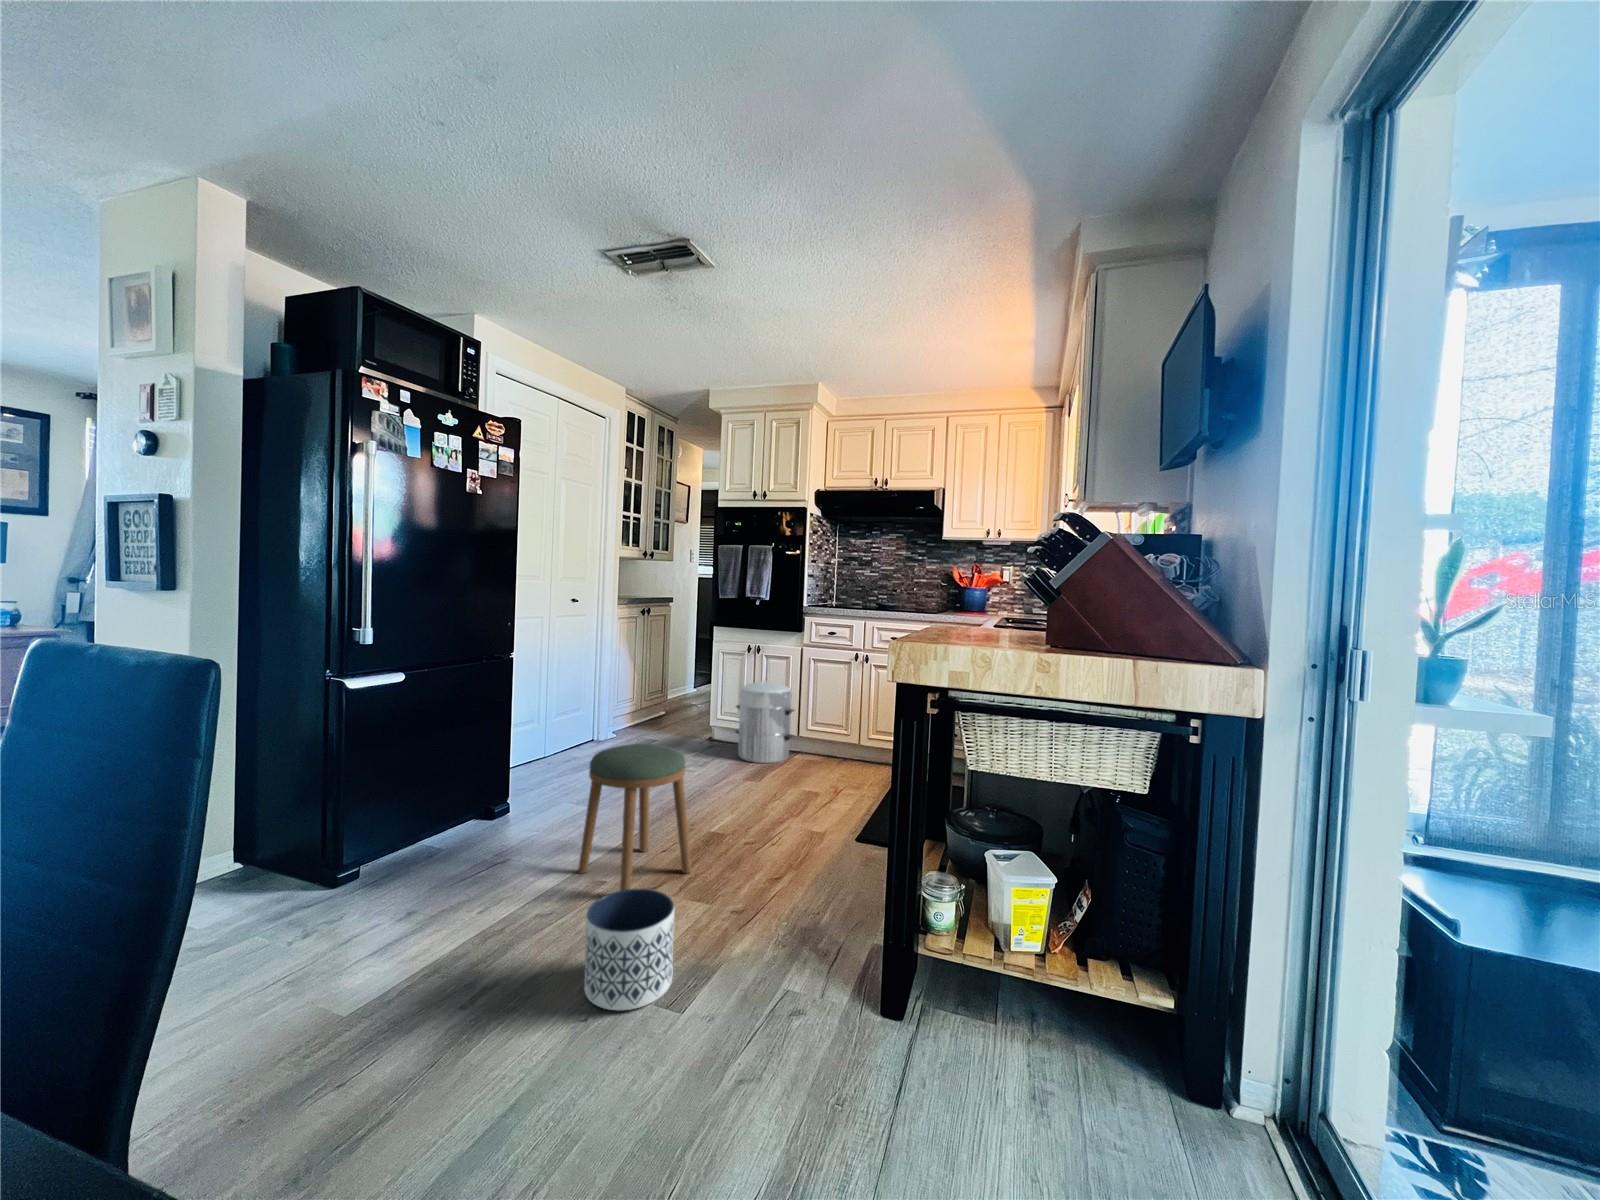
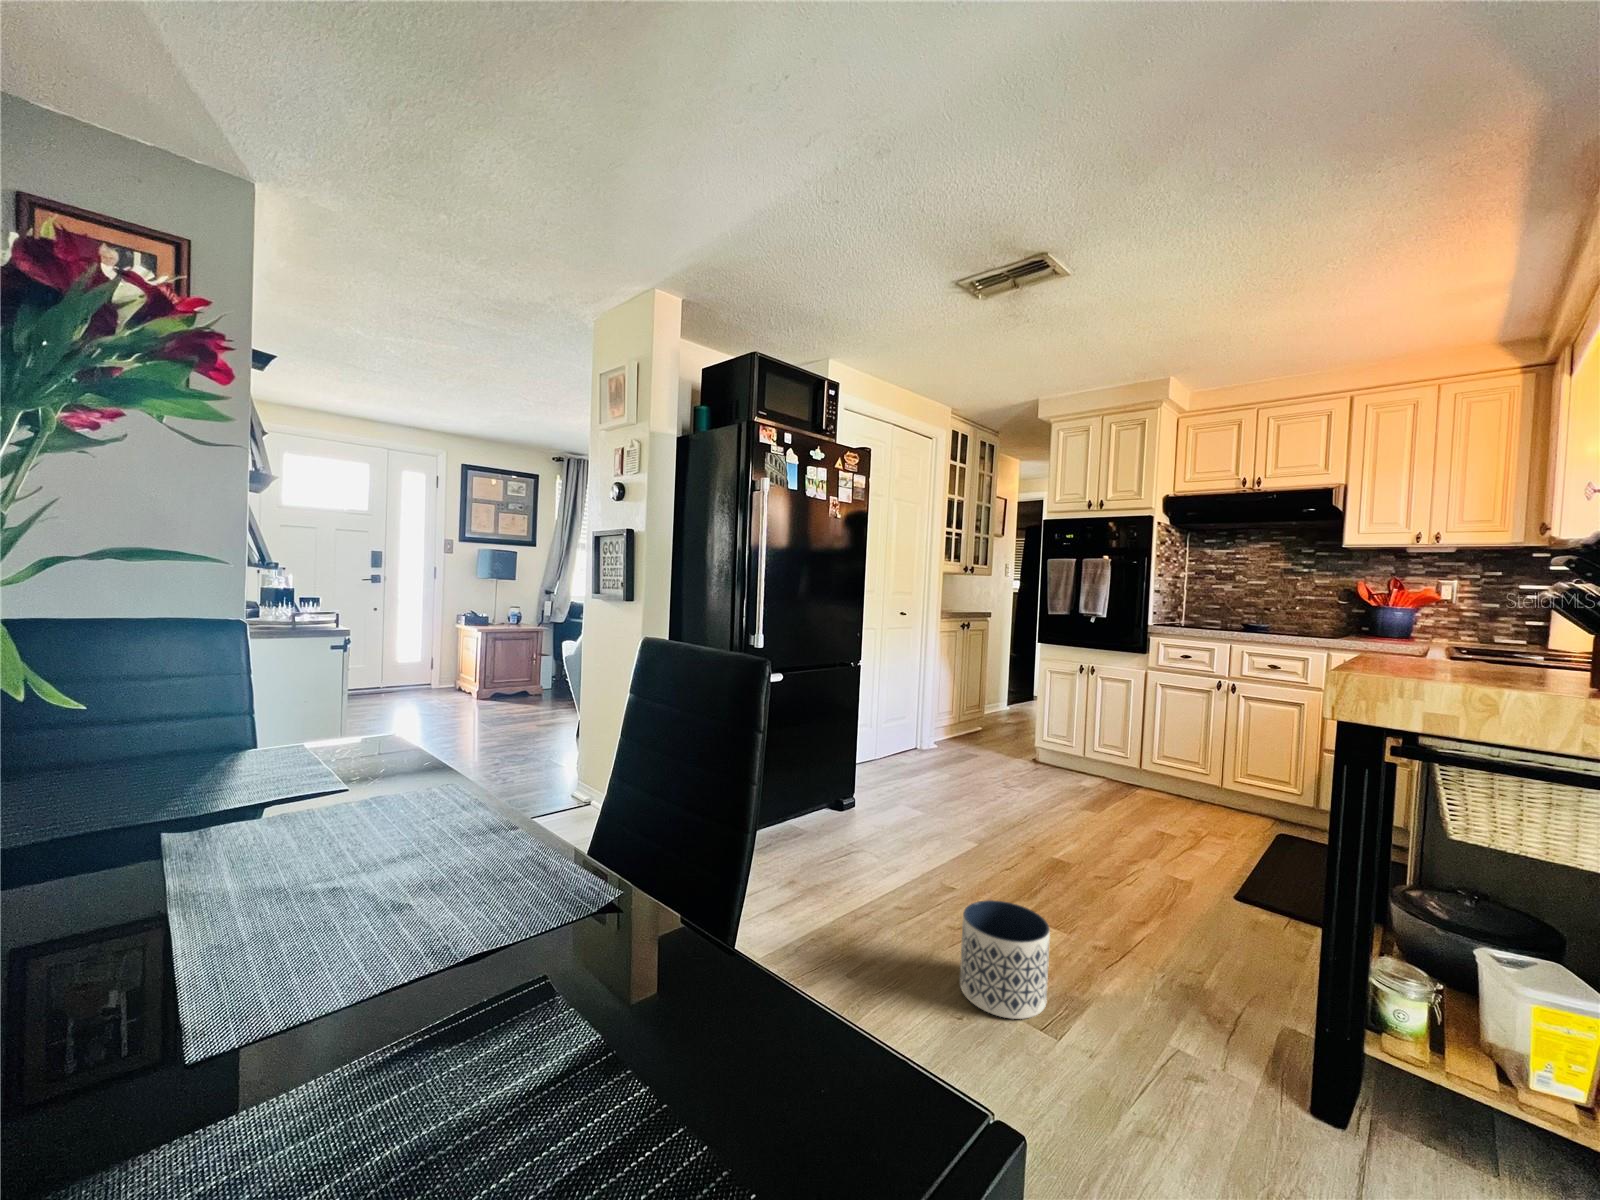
waste bin: present [735,679,794,763] -> none [1064,704,1137,798]
stool: present [578,744,692,890] -> none [927,760,1042,911]

